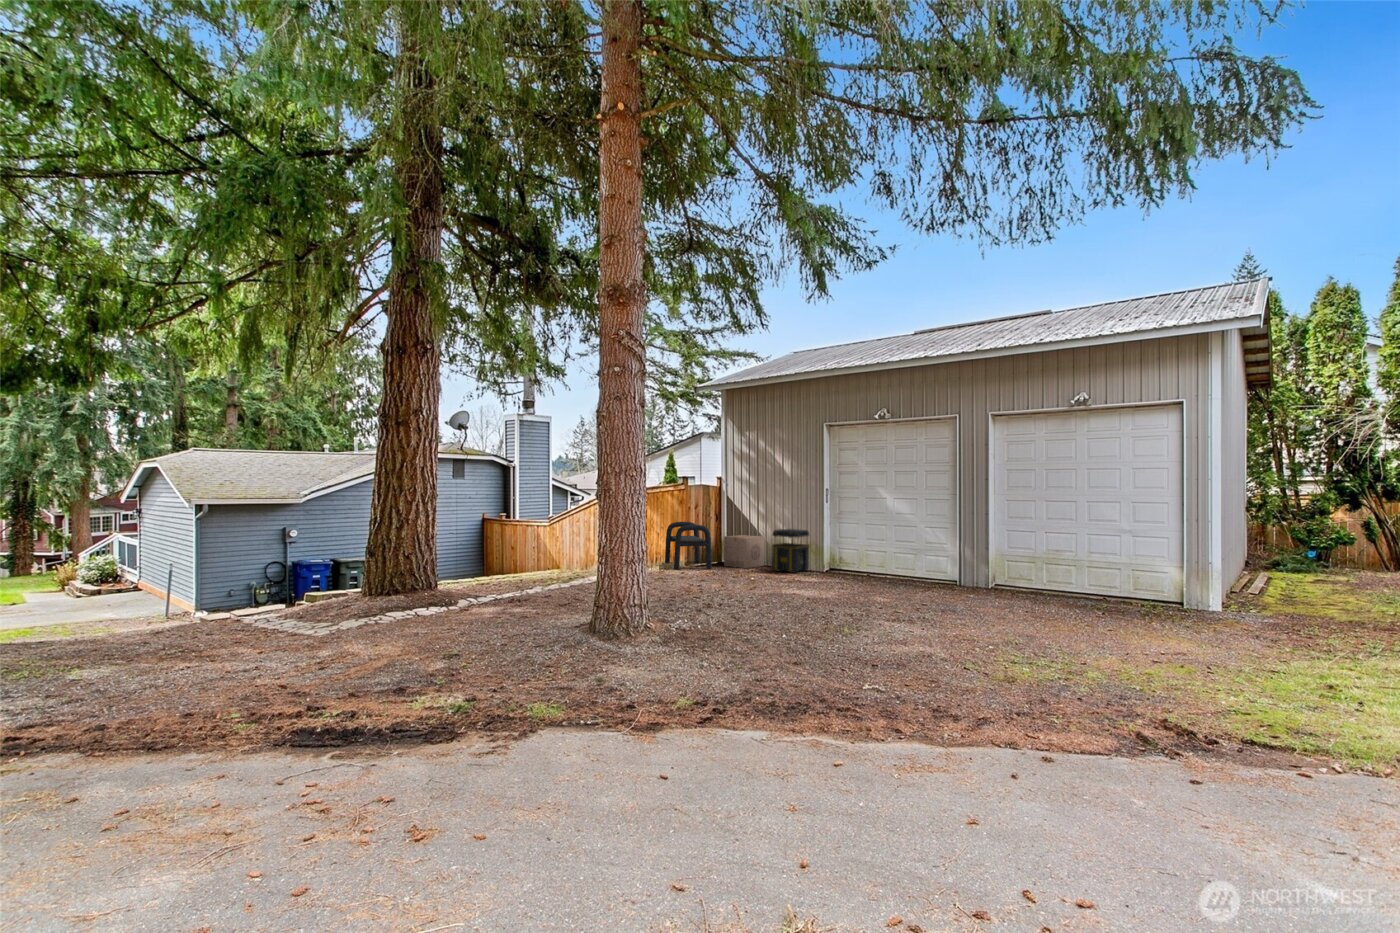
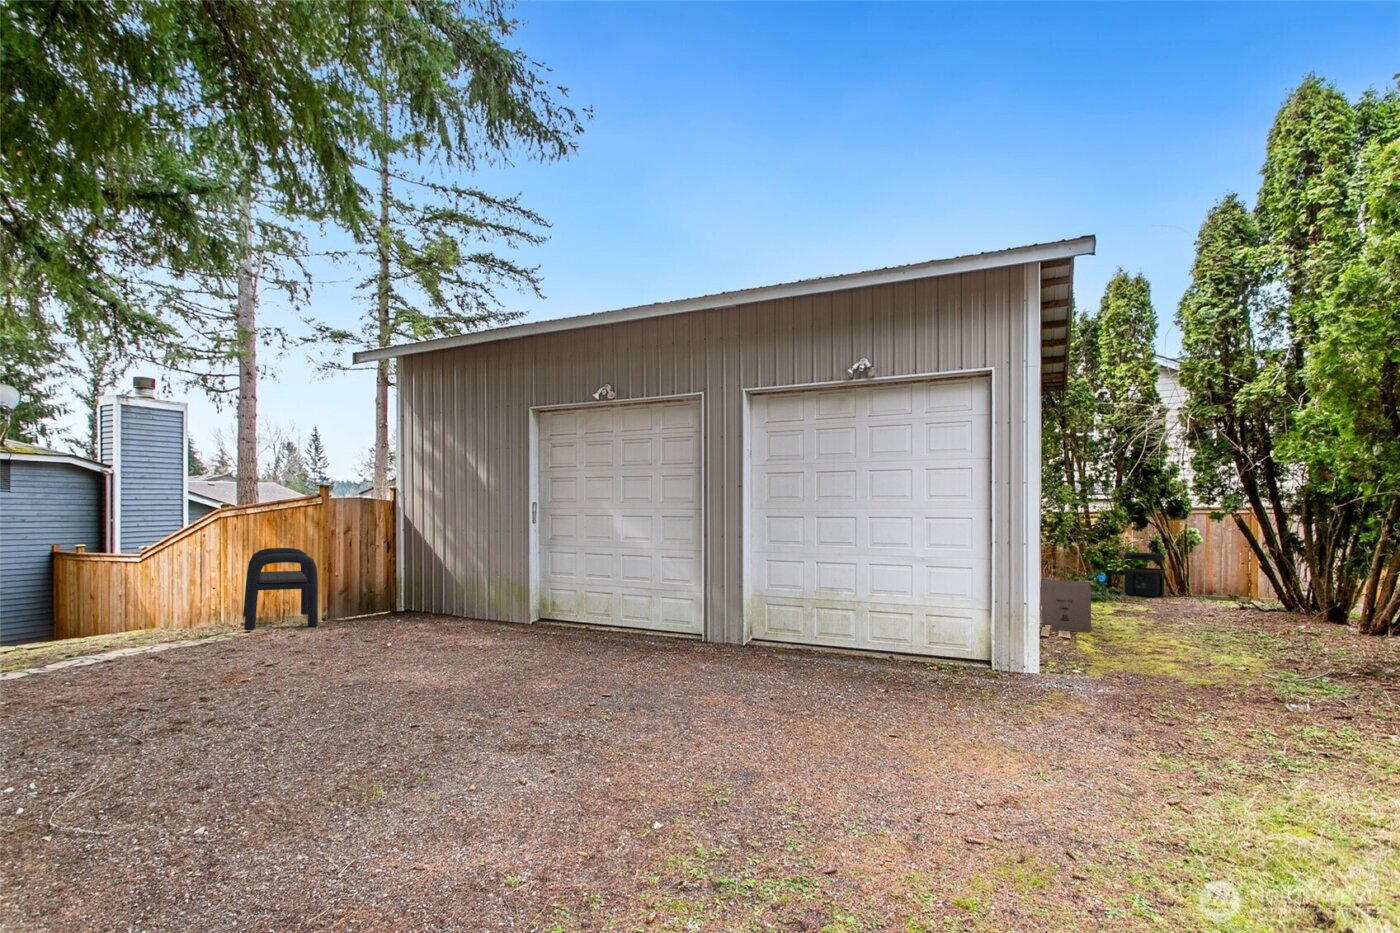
toolbox: present [772,529,809,573] -> present [1124,552,1165,597]
cardboard box: present [724,535,765,568] -> present [1041,580,1091,632]

